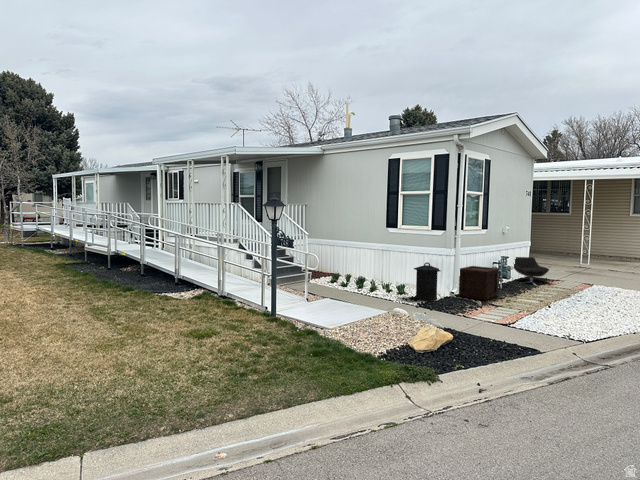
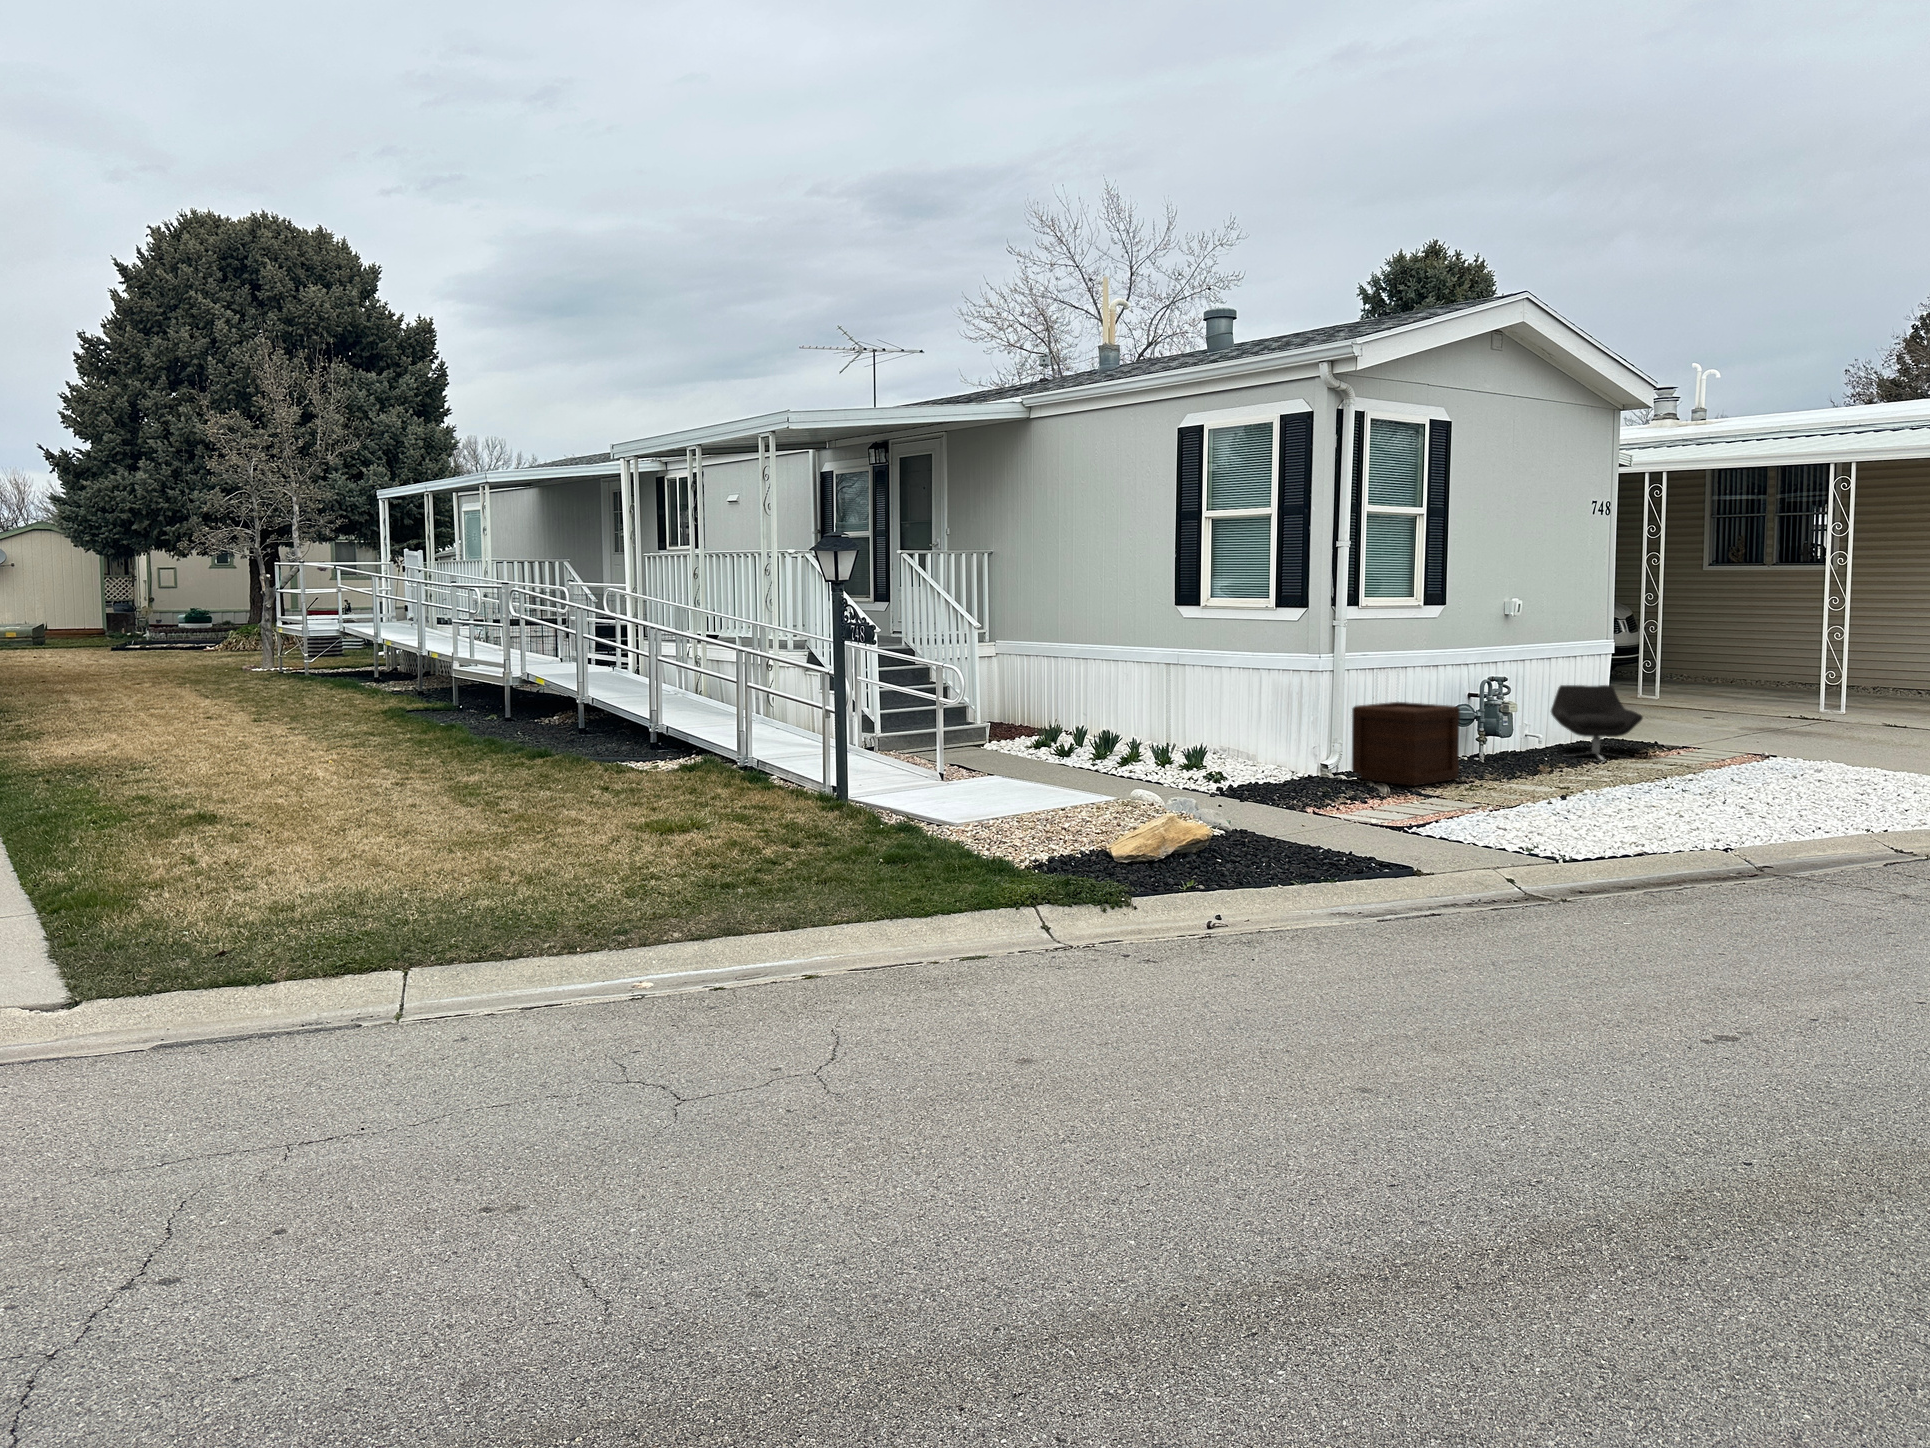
trash can: present [414,262,441,300] -> none [1228,689,1293,785]

